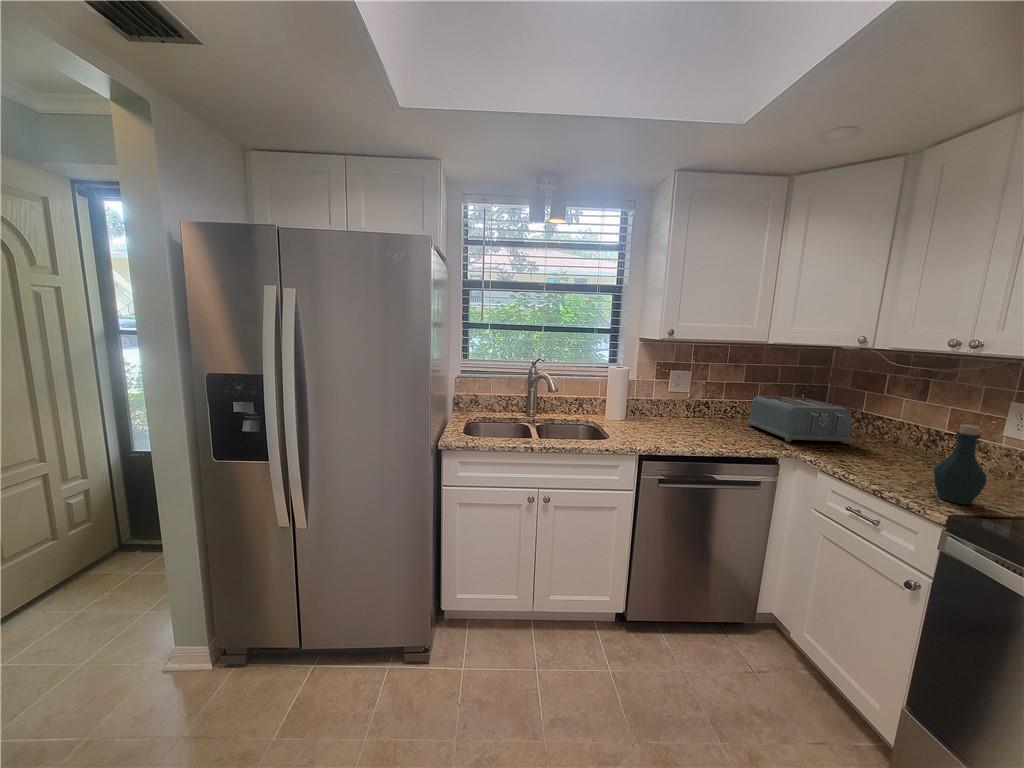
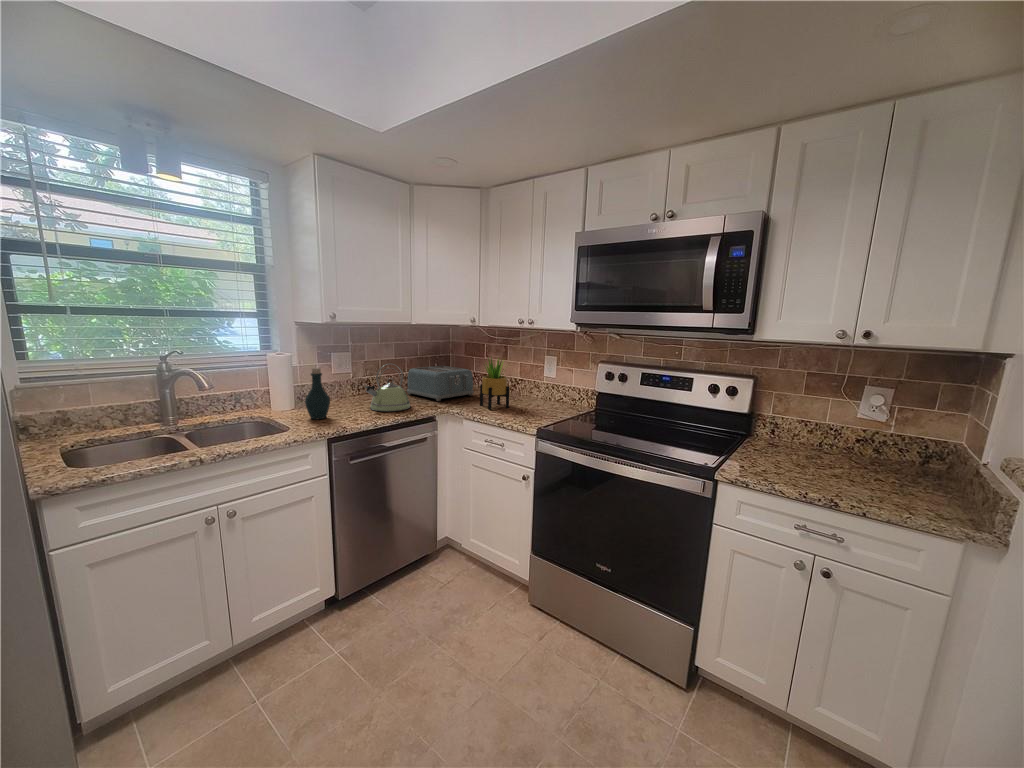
kettle: none [692,387,746,443] -> present [365,363,411,411]
potted plant: none [857,392,931,477] -> present [480,358,509,410]
bottle: present [934,424,987,505] -> present [305,368,330,419]

